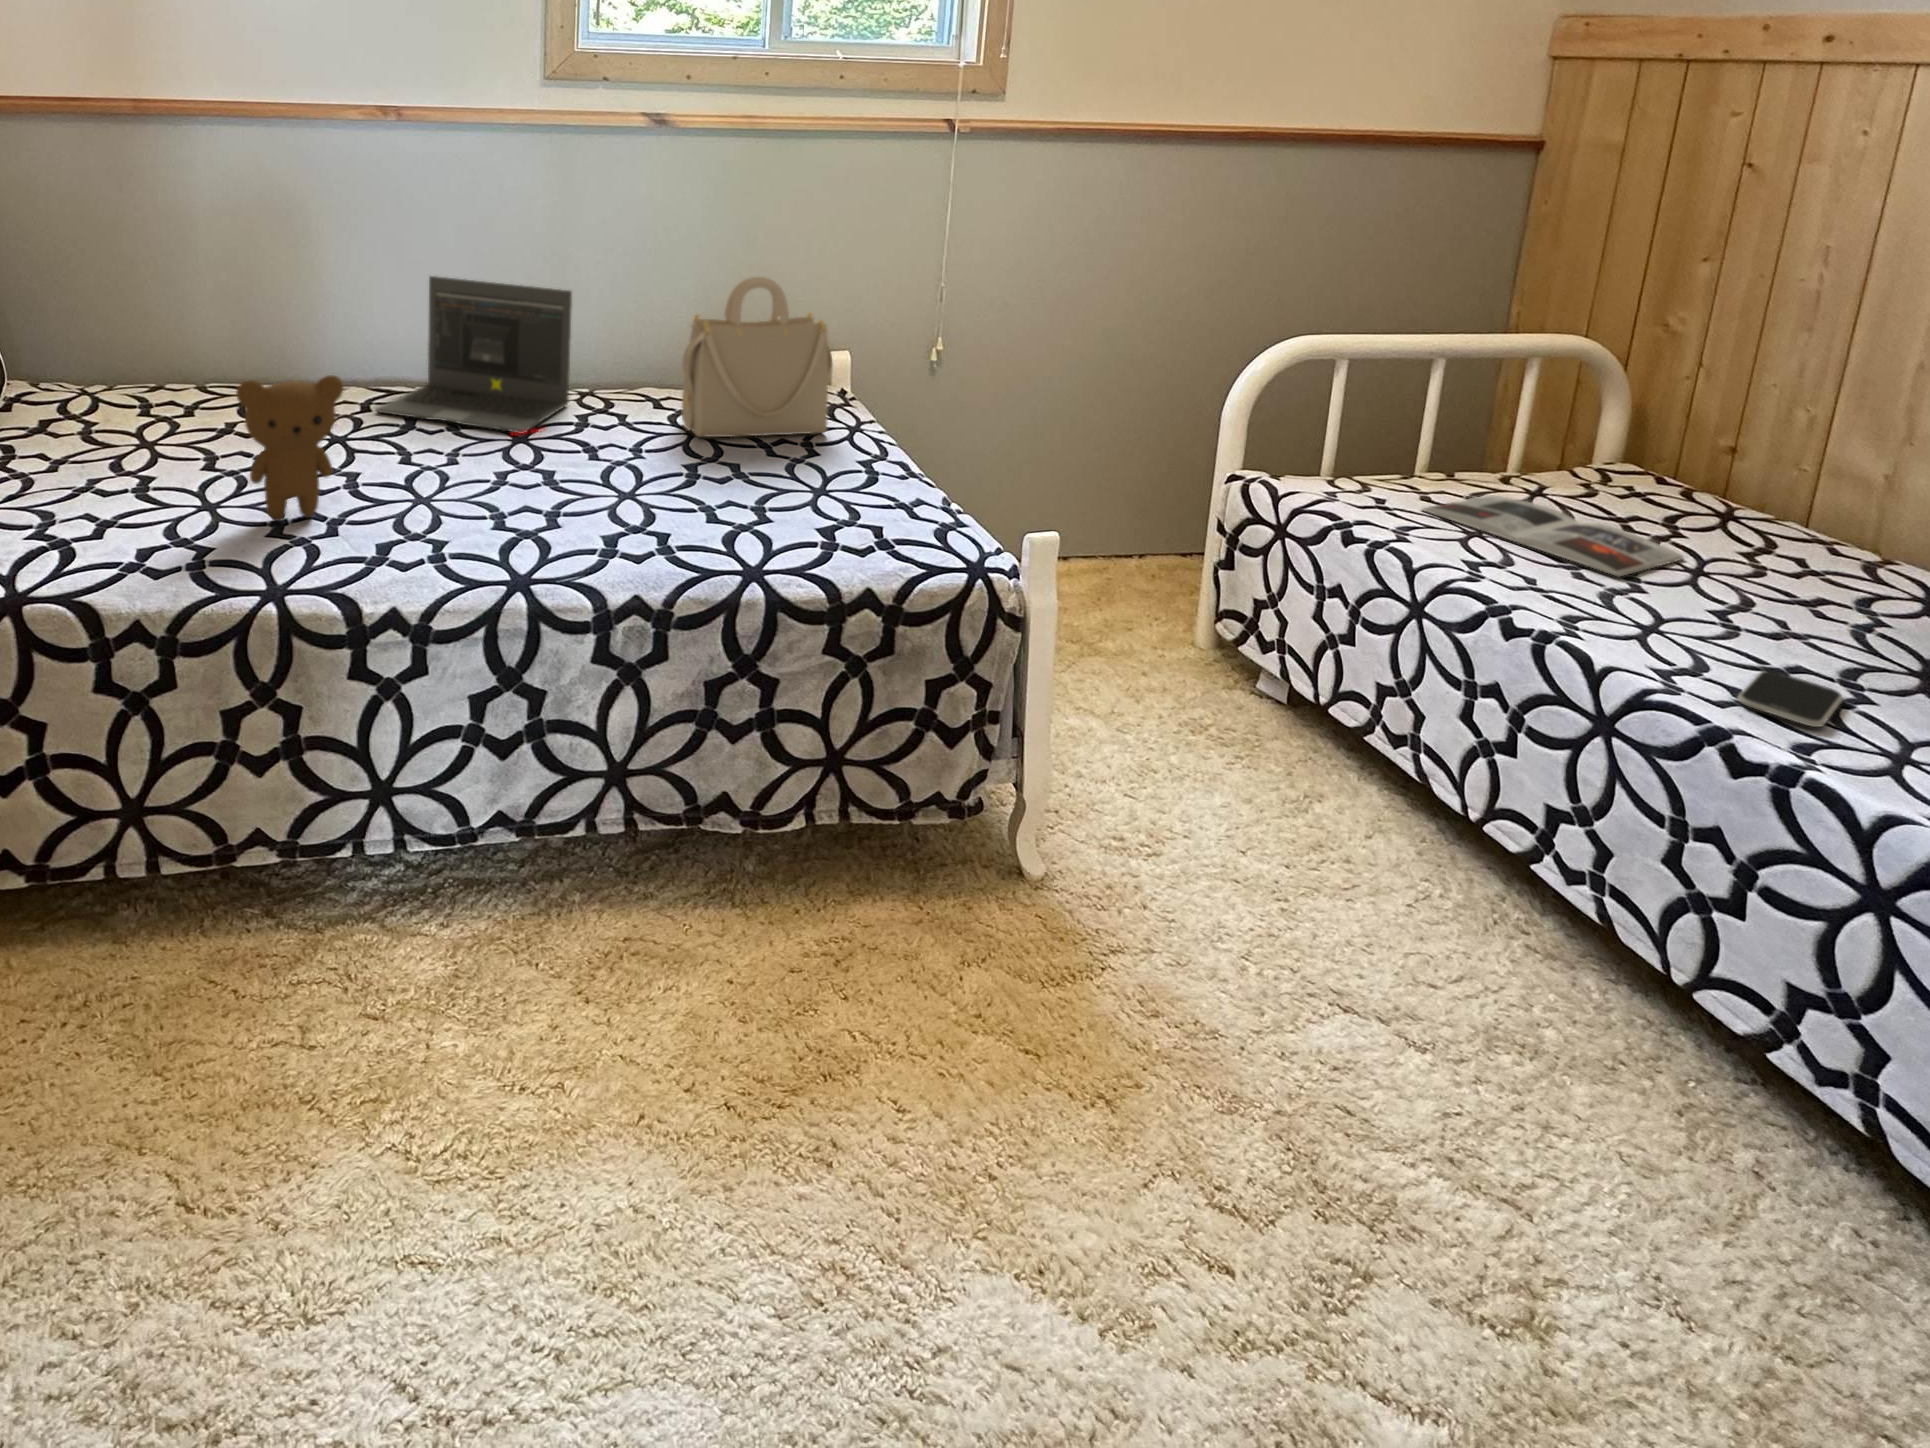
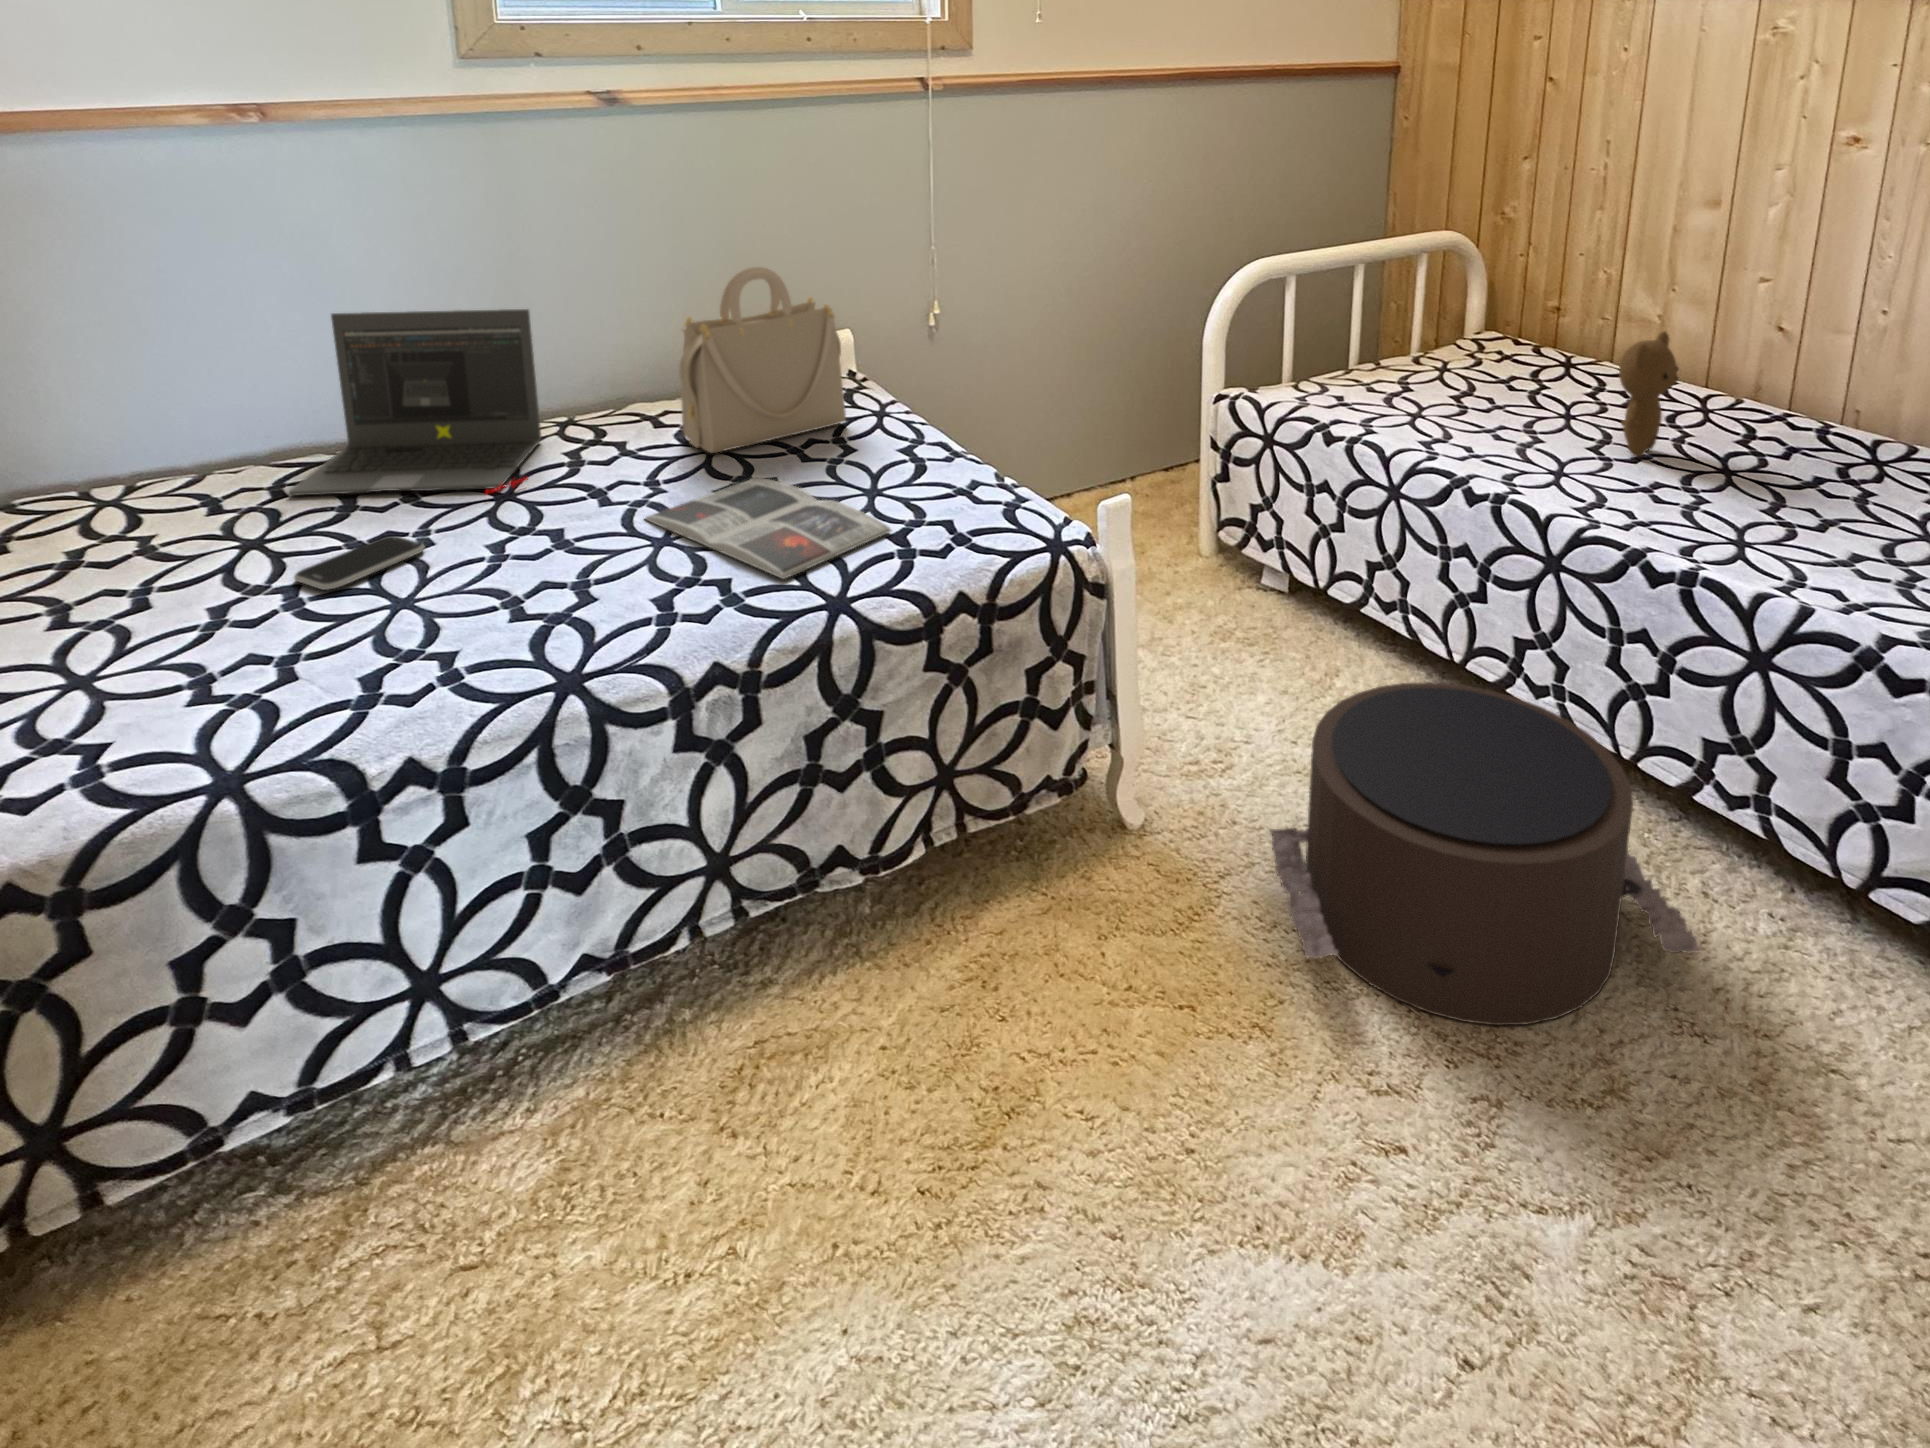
teddy bear: present [236,375,344,521] -> present [1619,331,1678,457]
magazine: present [1422,495,1684,576] -> present [645,478,891,579]
smartphone: present [1738,670,1843,727] -> present [294,536,424,590]
pouf: none [1165,801,1699,1221] -> present [1270,682,1701,1025]

